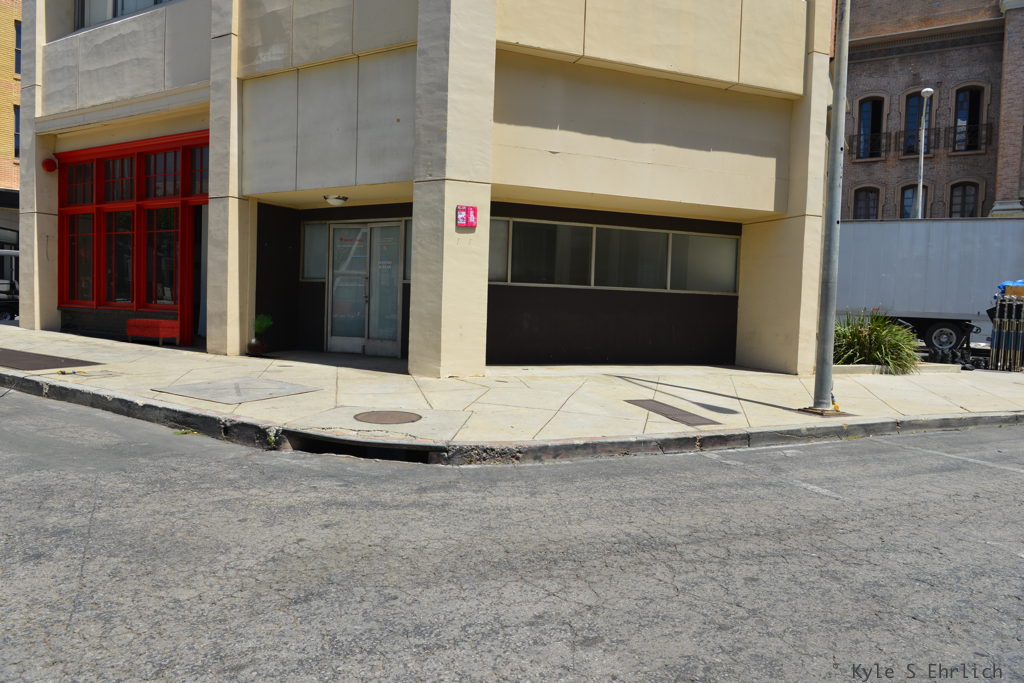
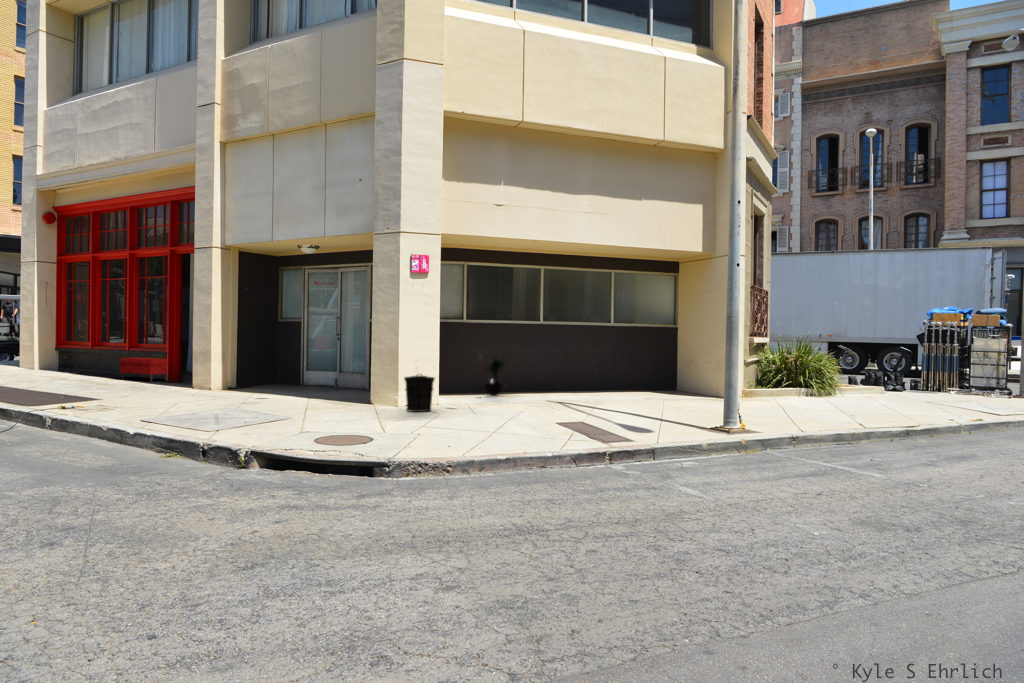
potted tree: present [247,316,271,356] -> present [485,360,504,395]
trash can: none [446,342,481,385] -> present [404,375,435,412]

